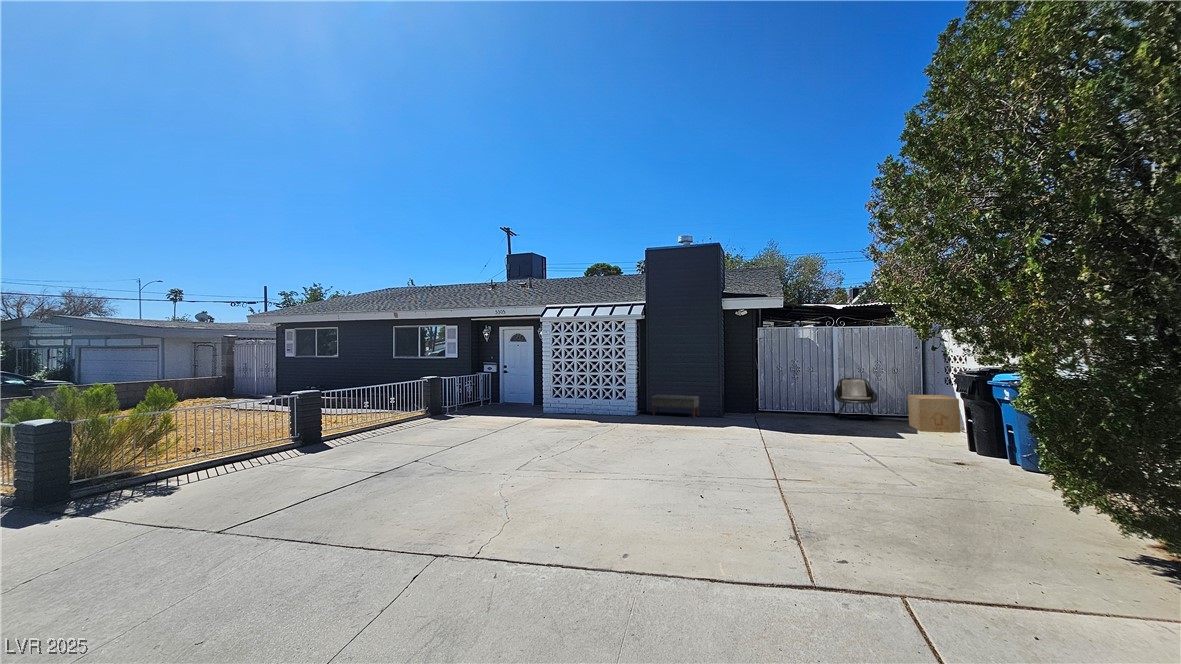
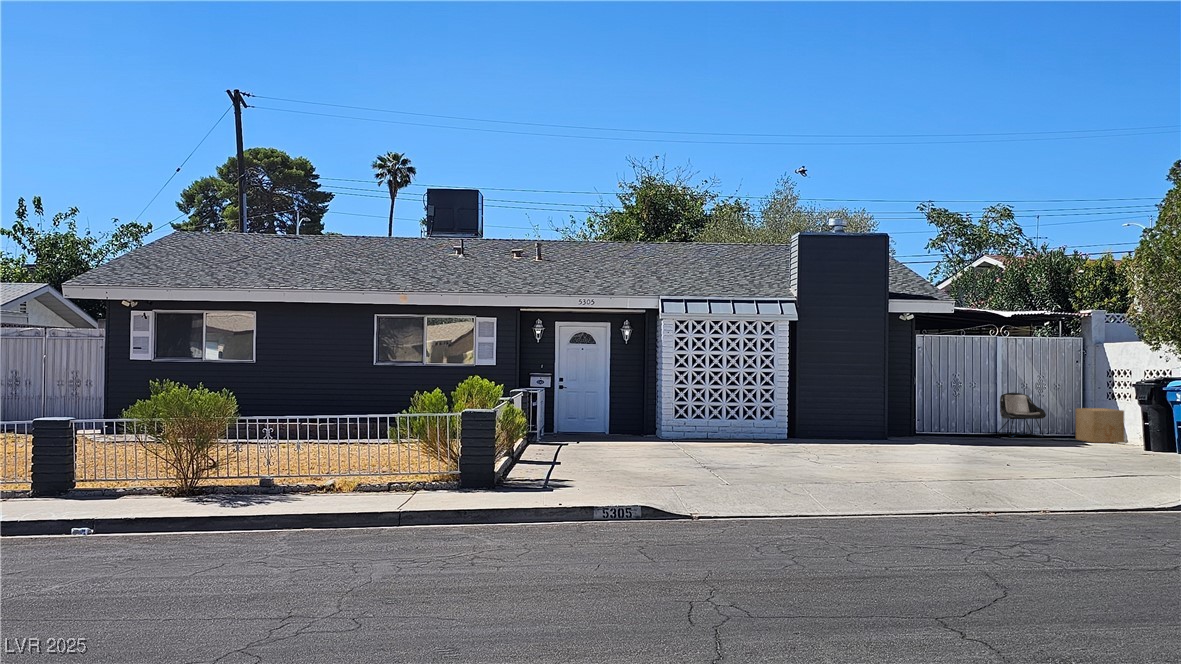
bench: present [651,394,699,418] -> none [811,414,870,440]

